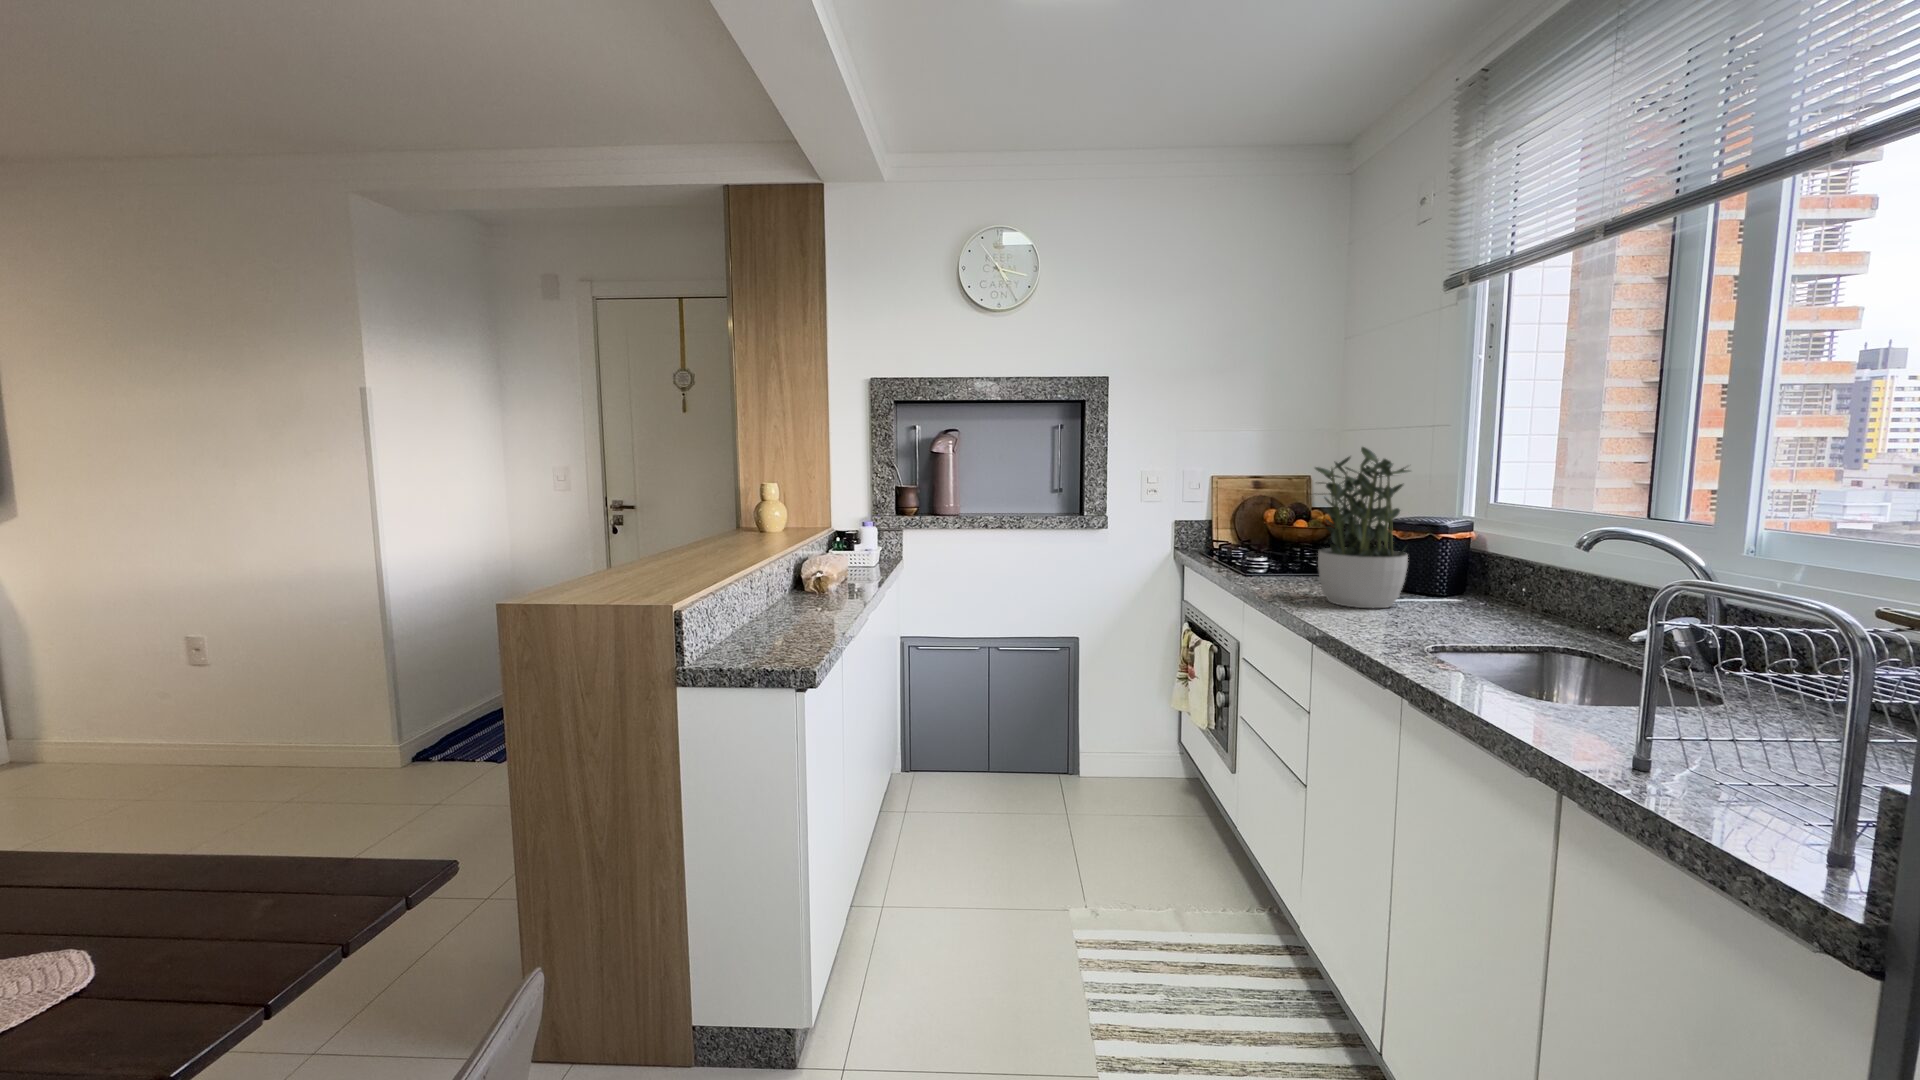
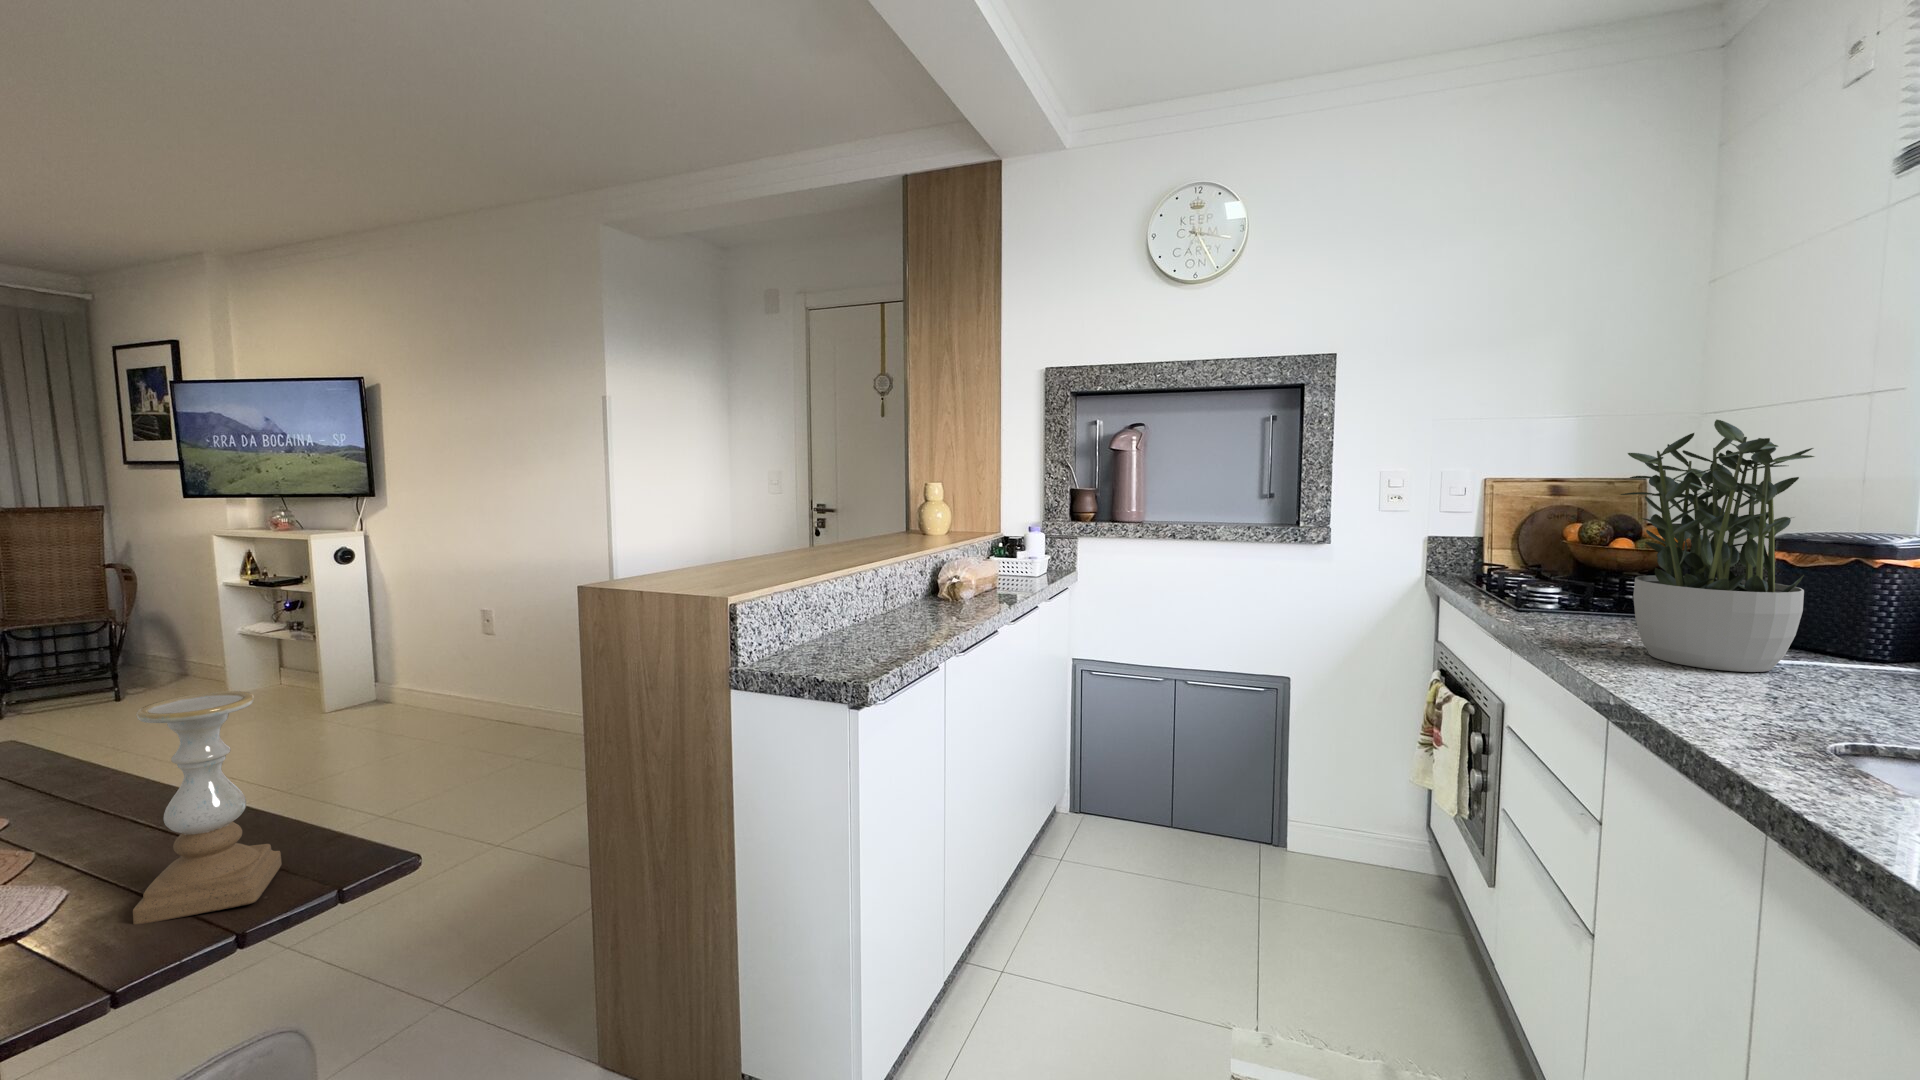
candle holder: none [169,727,306,959] -> present [133,691,282,925]

